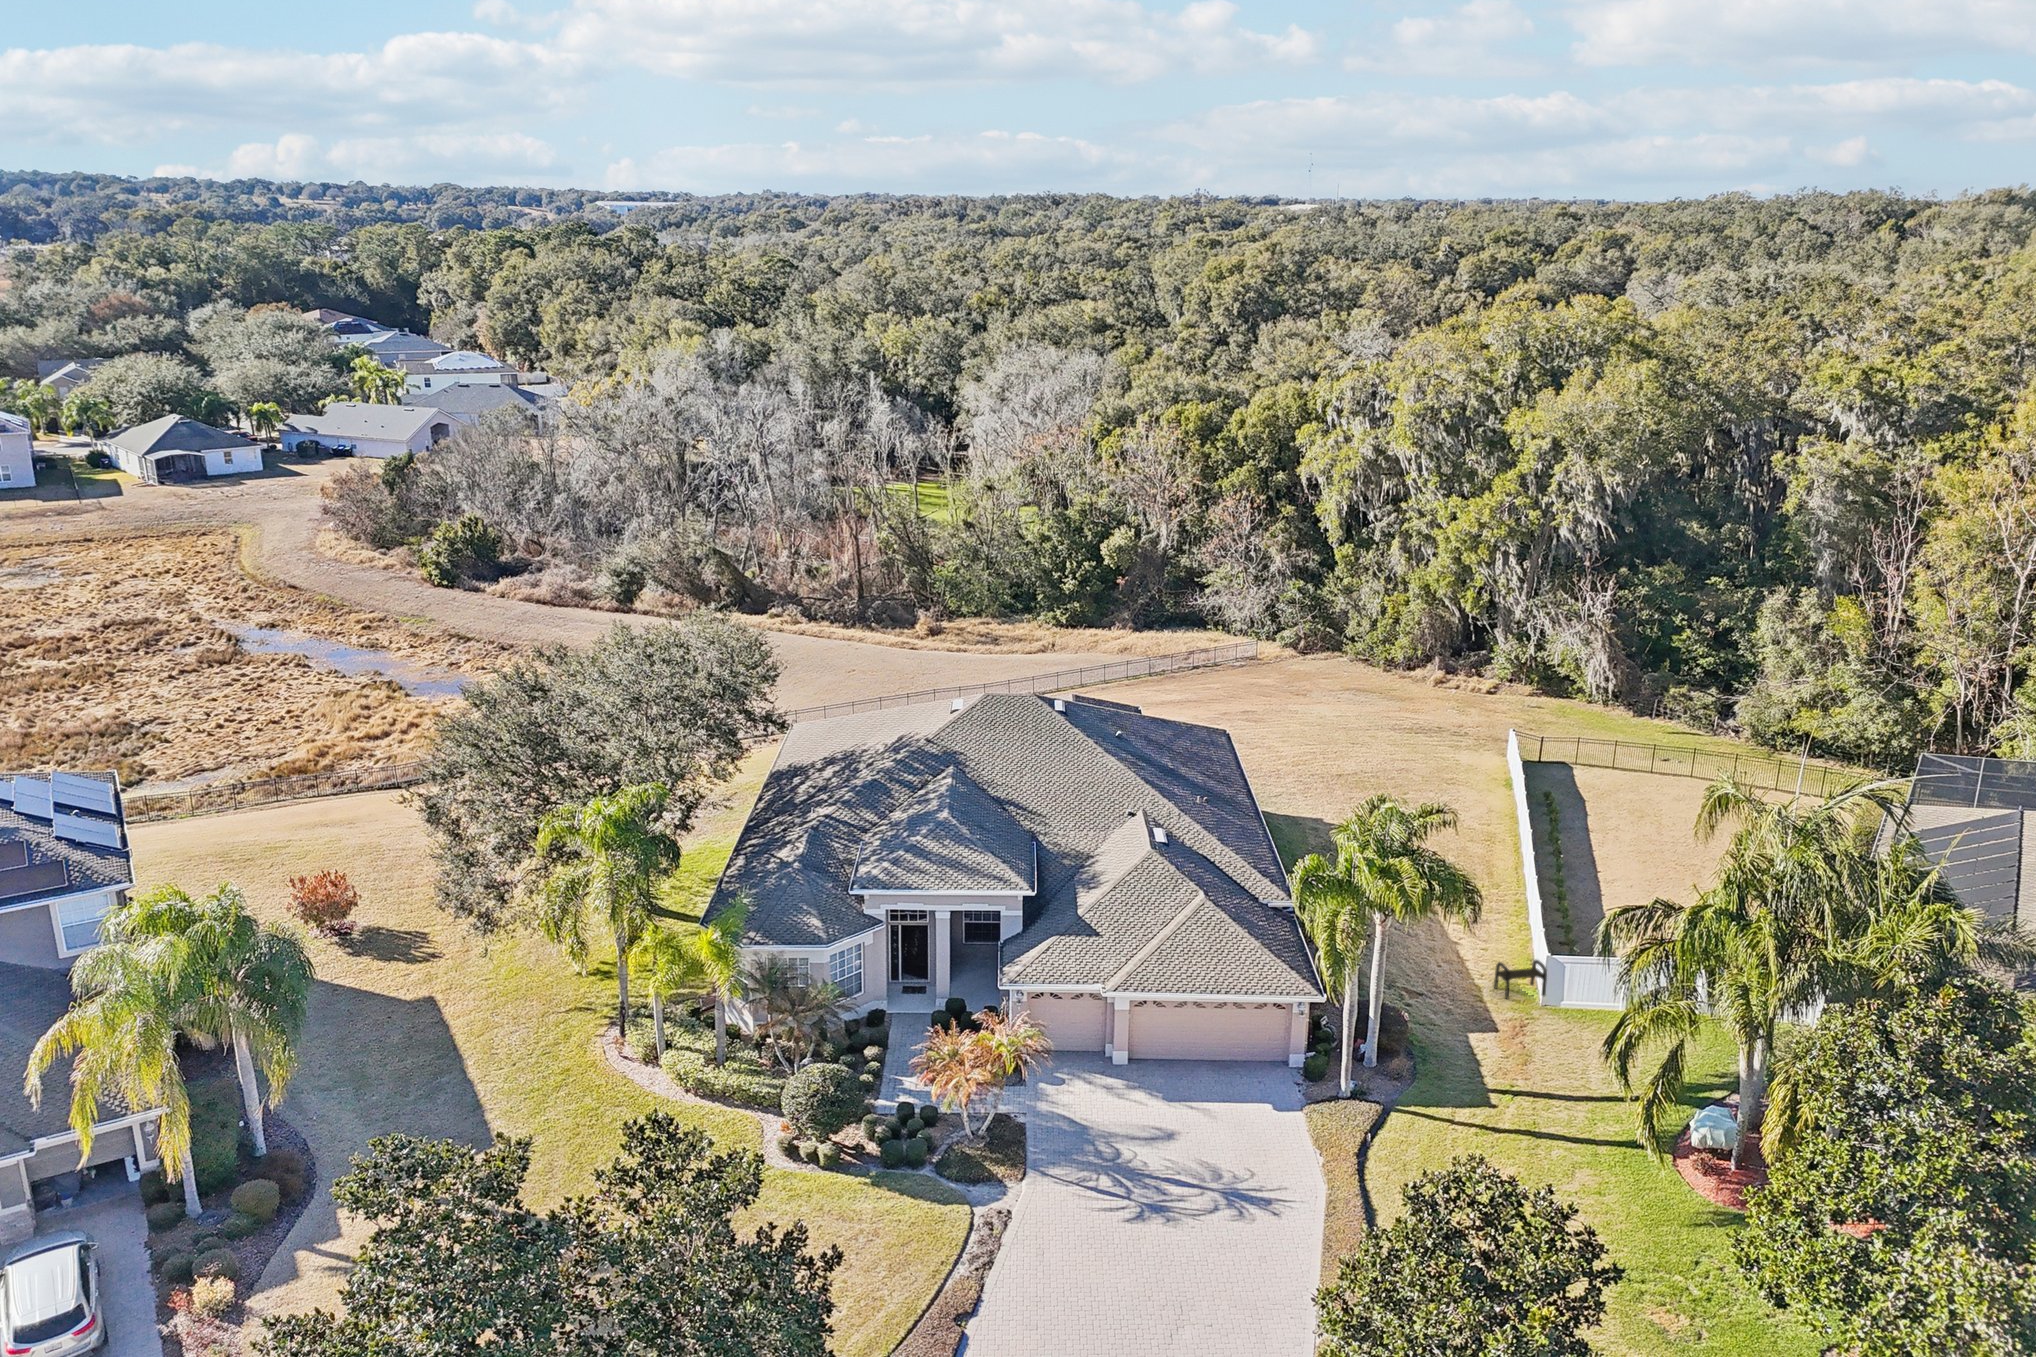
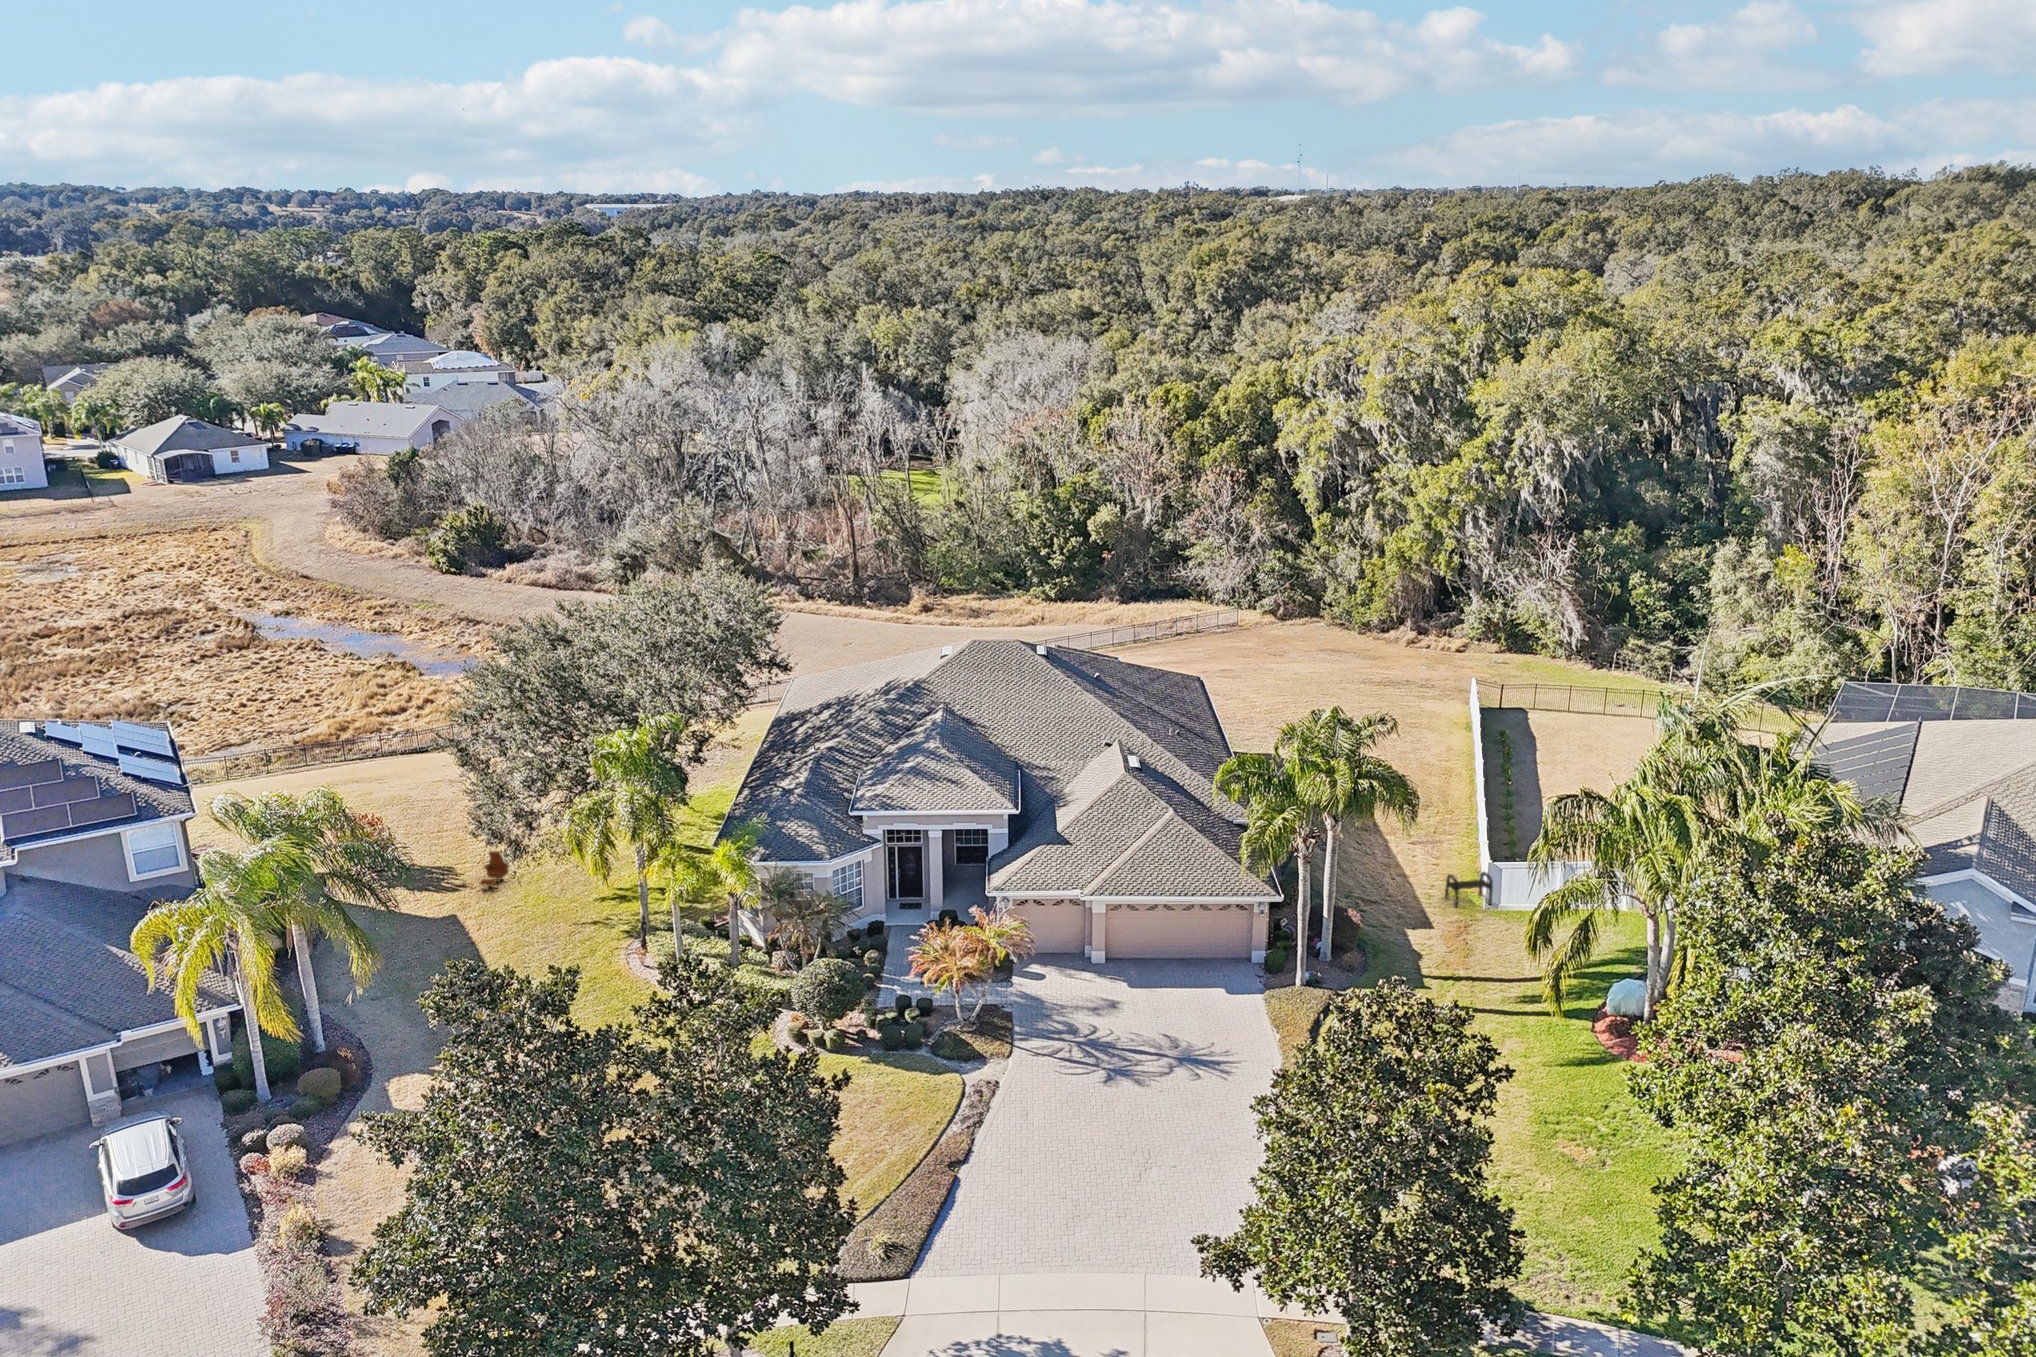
lounge chair: none [448,919,483,965] -> present [480,851,509,890]

